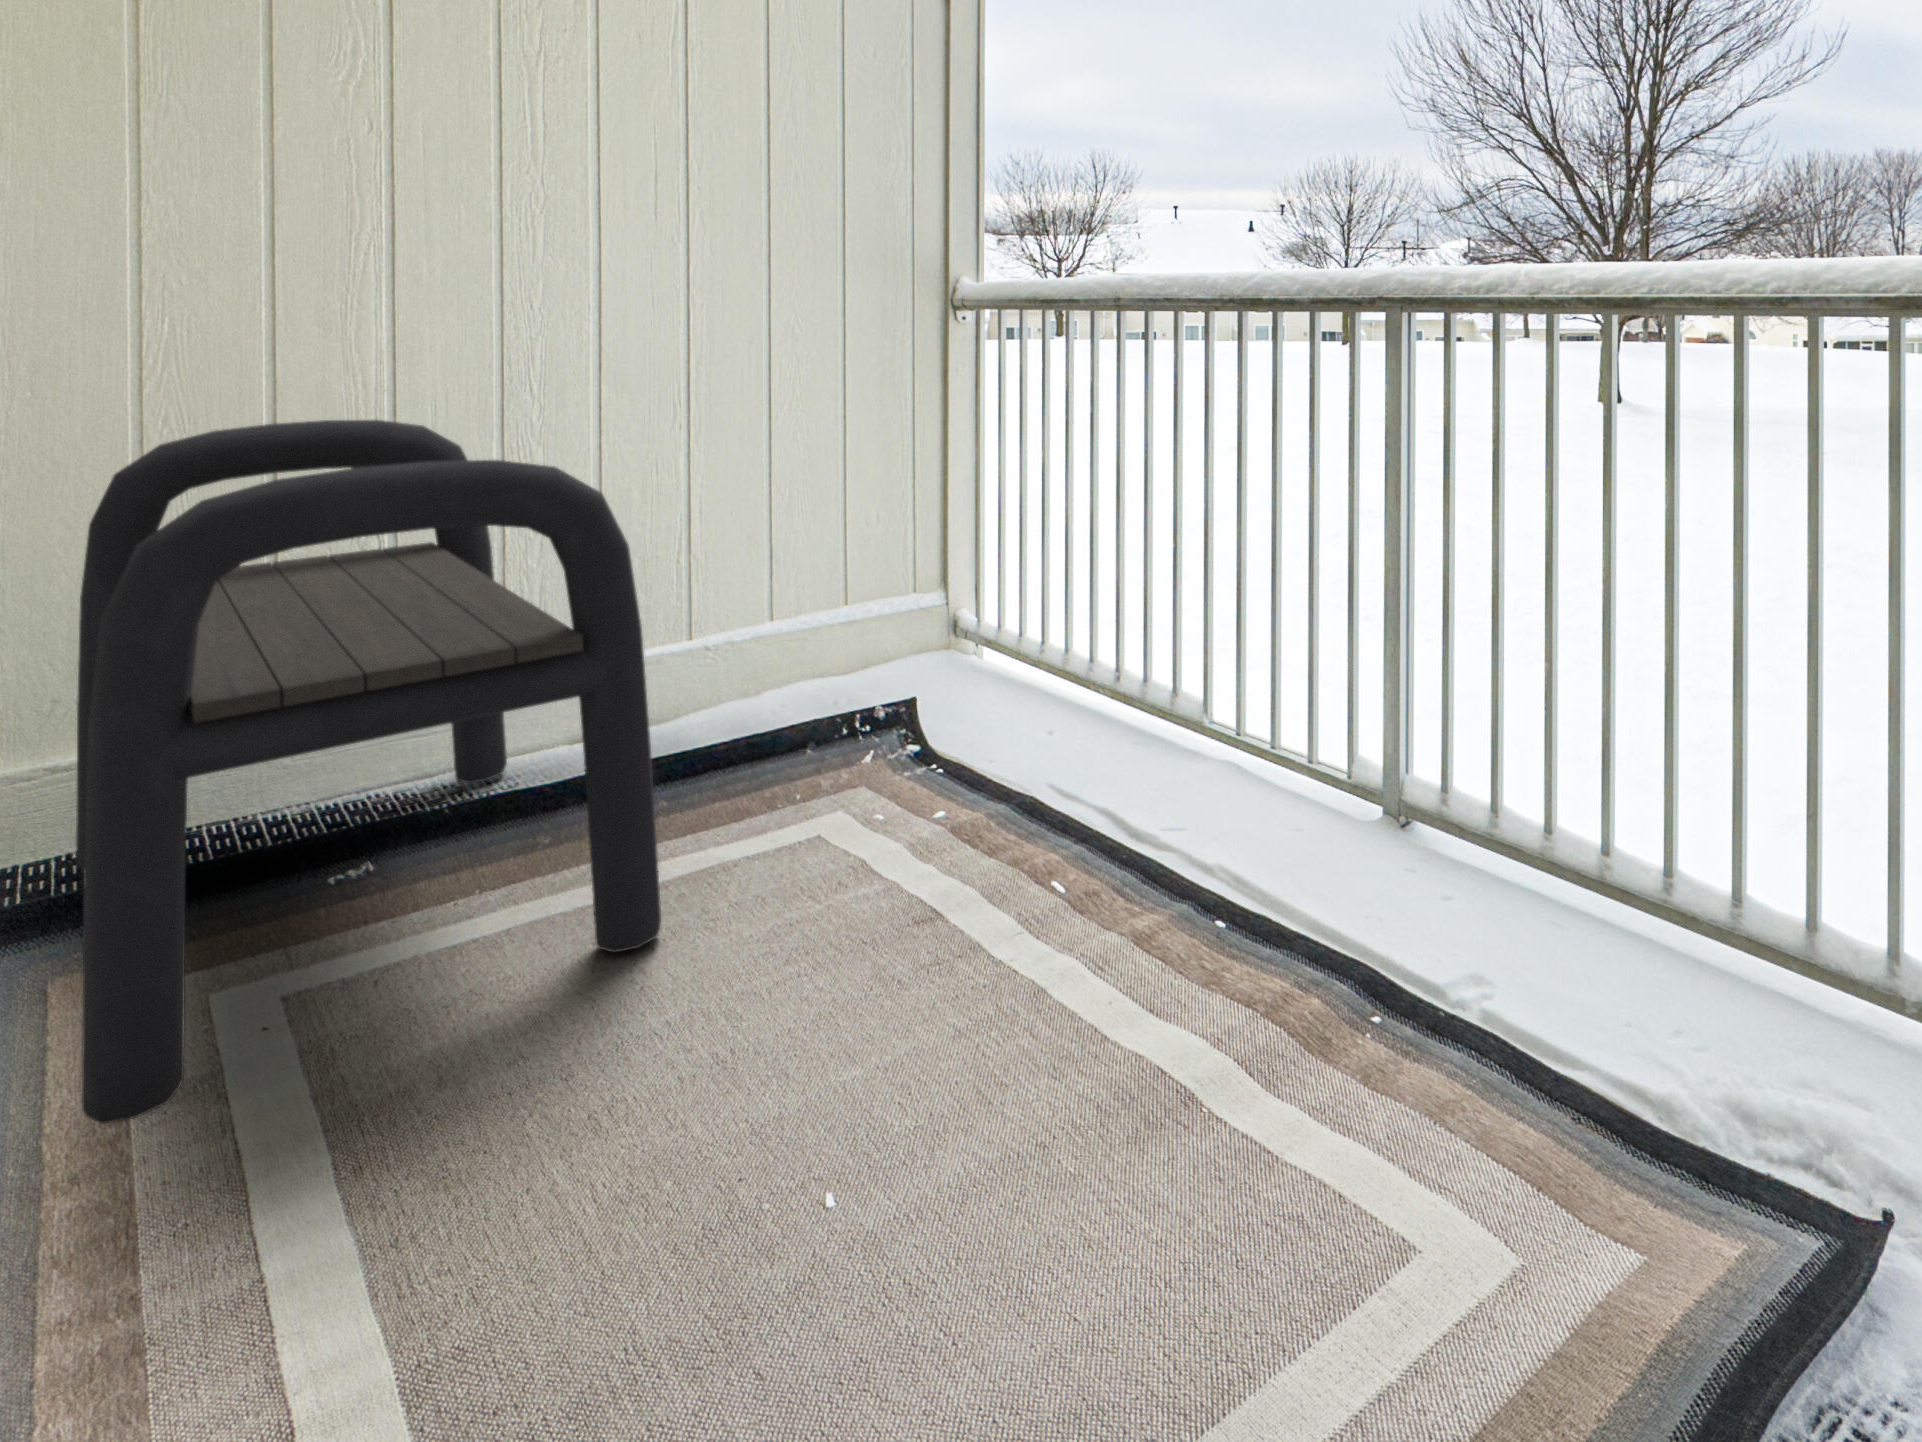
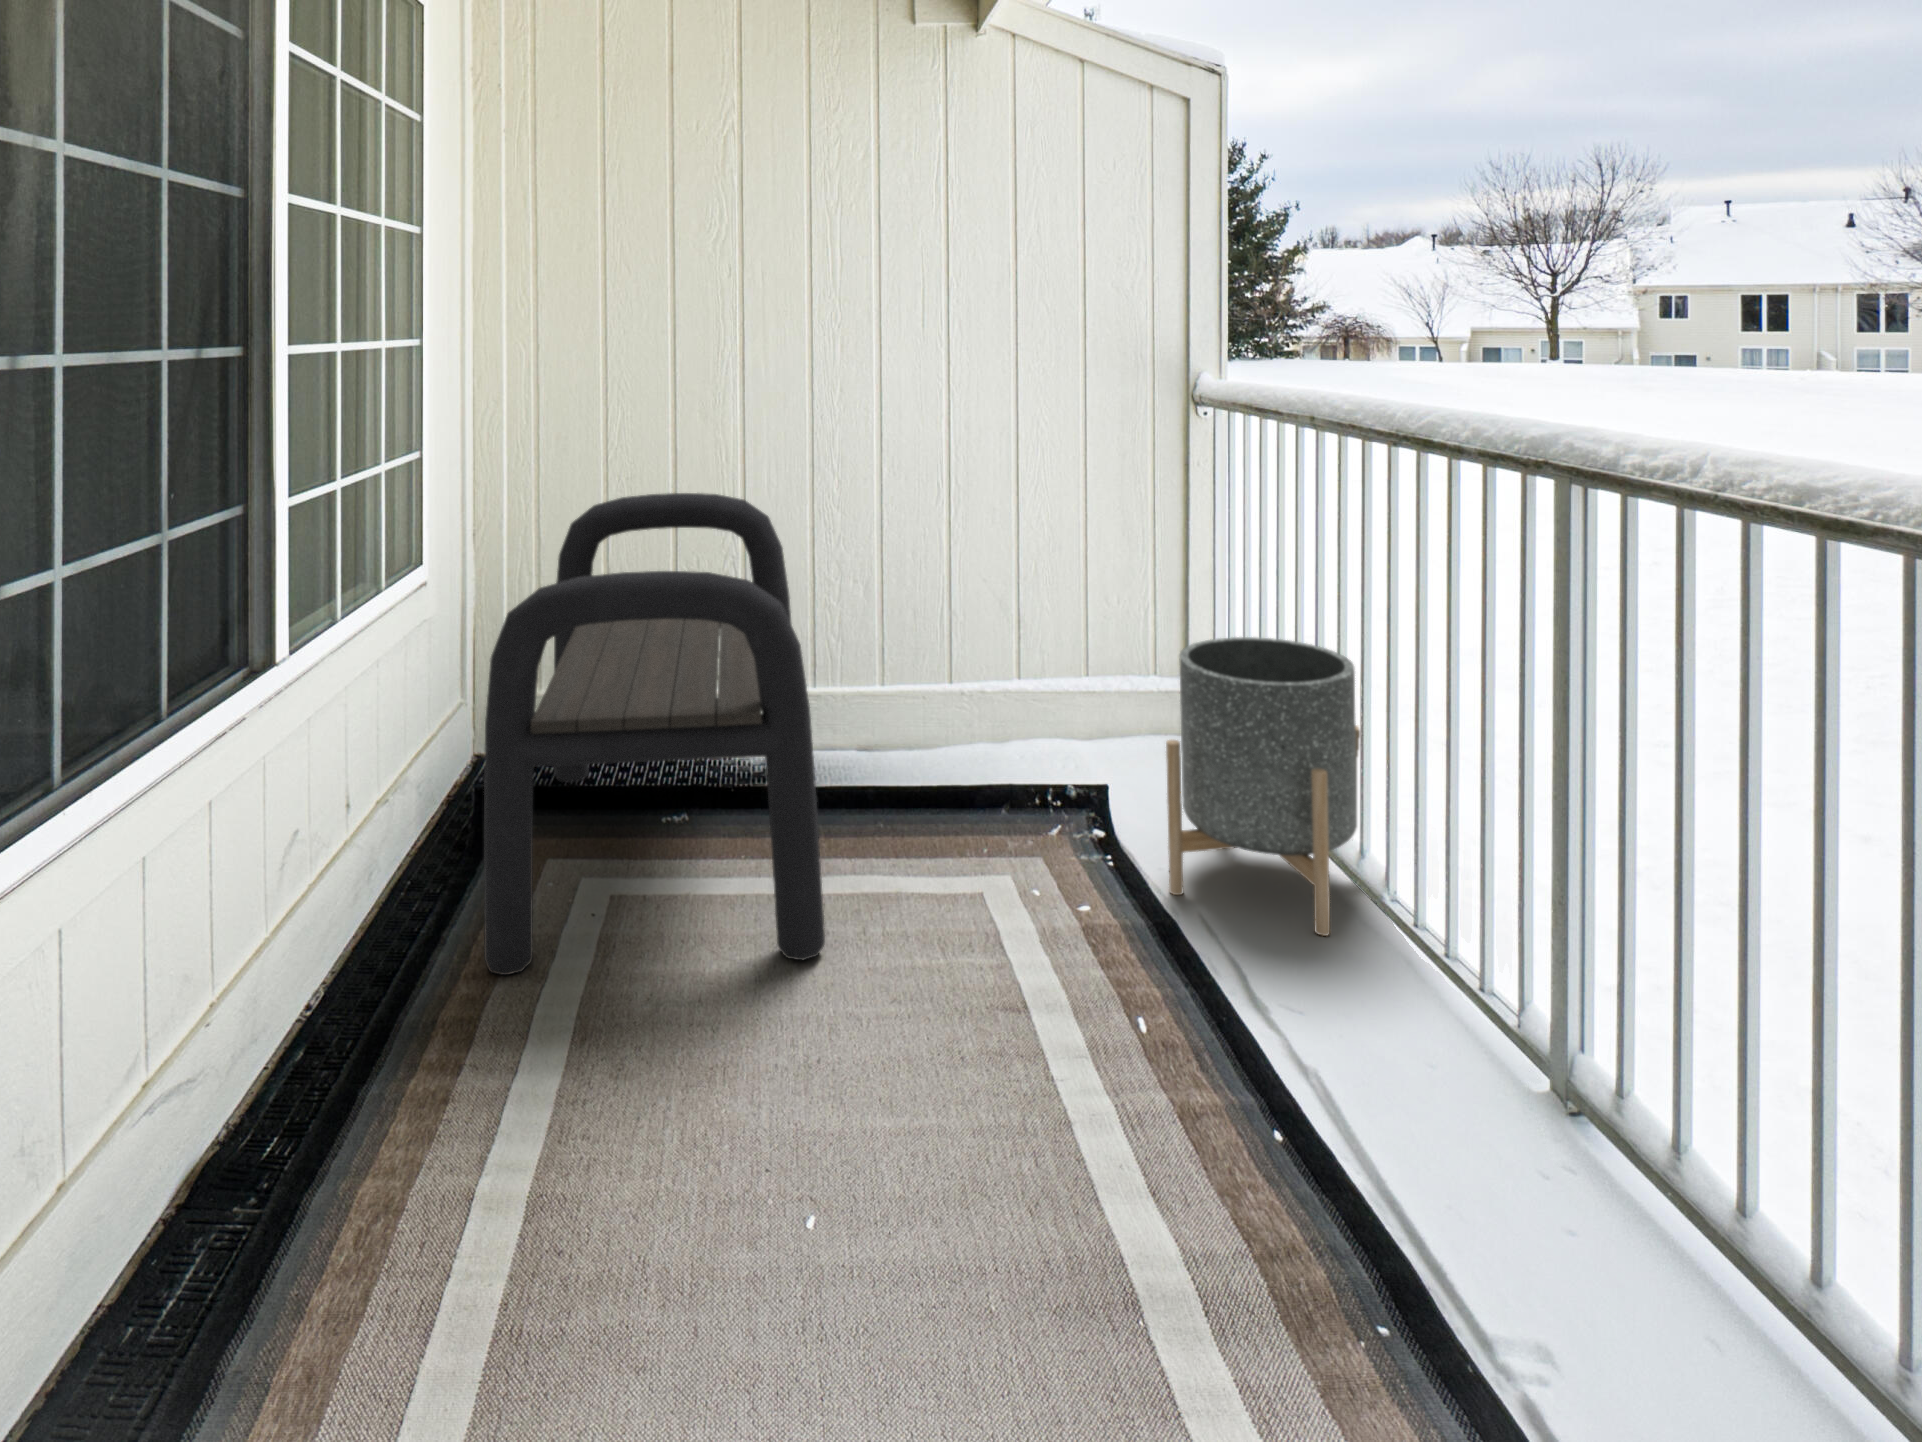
planter: none [1009,511,1174,777] -> present [1166,637,1360,936]

